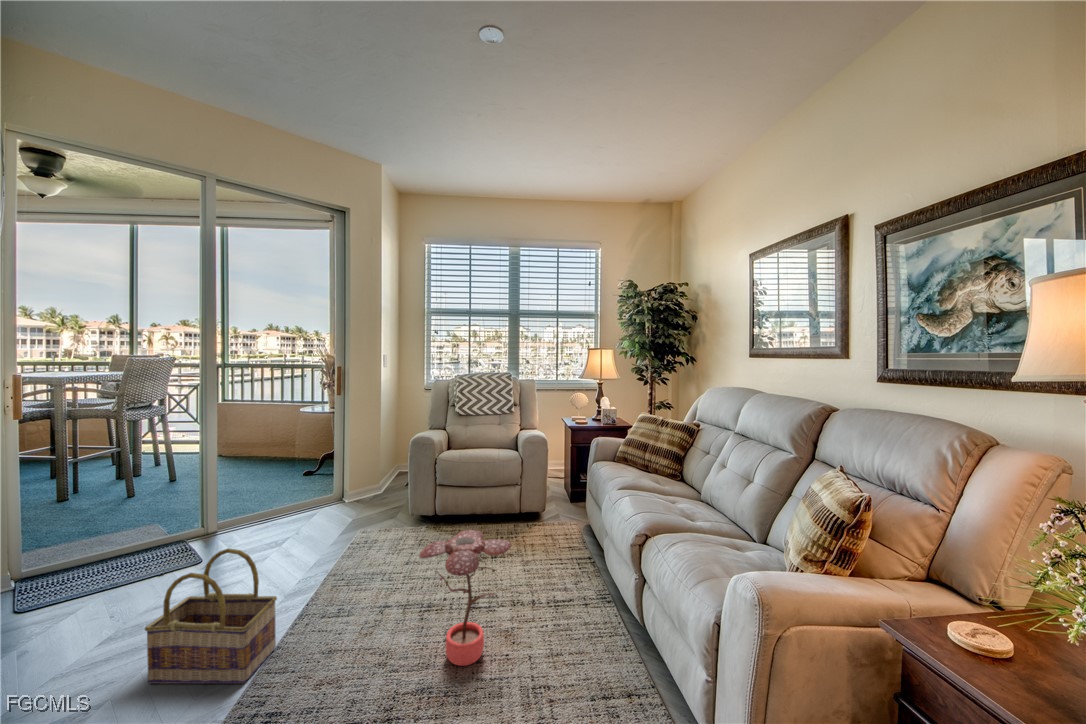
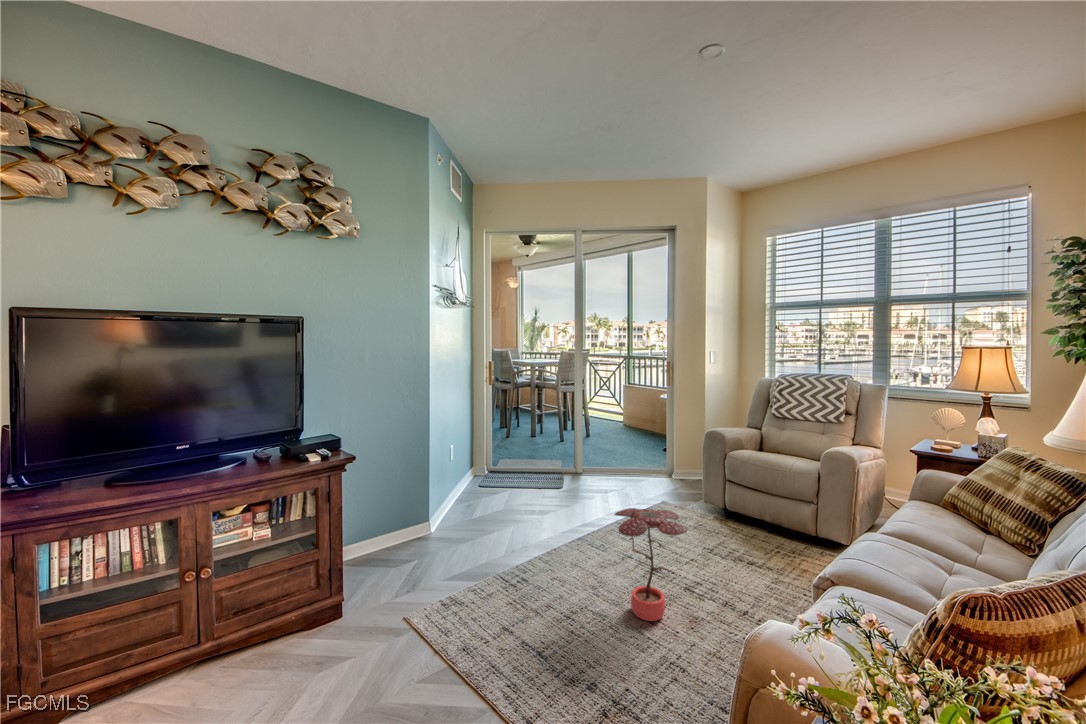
basket: present [145,549,277,684] -> none [497,473,554,555]

